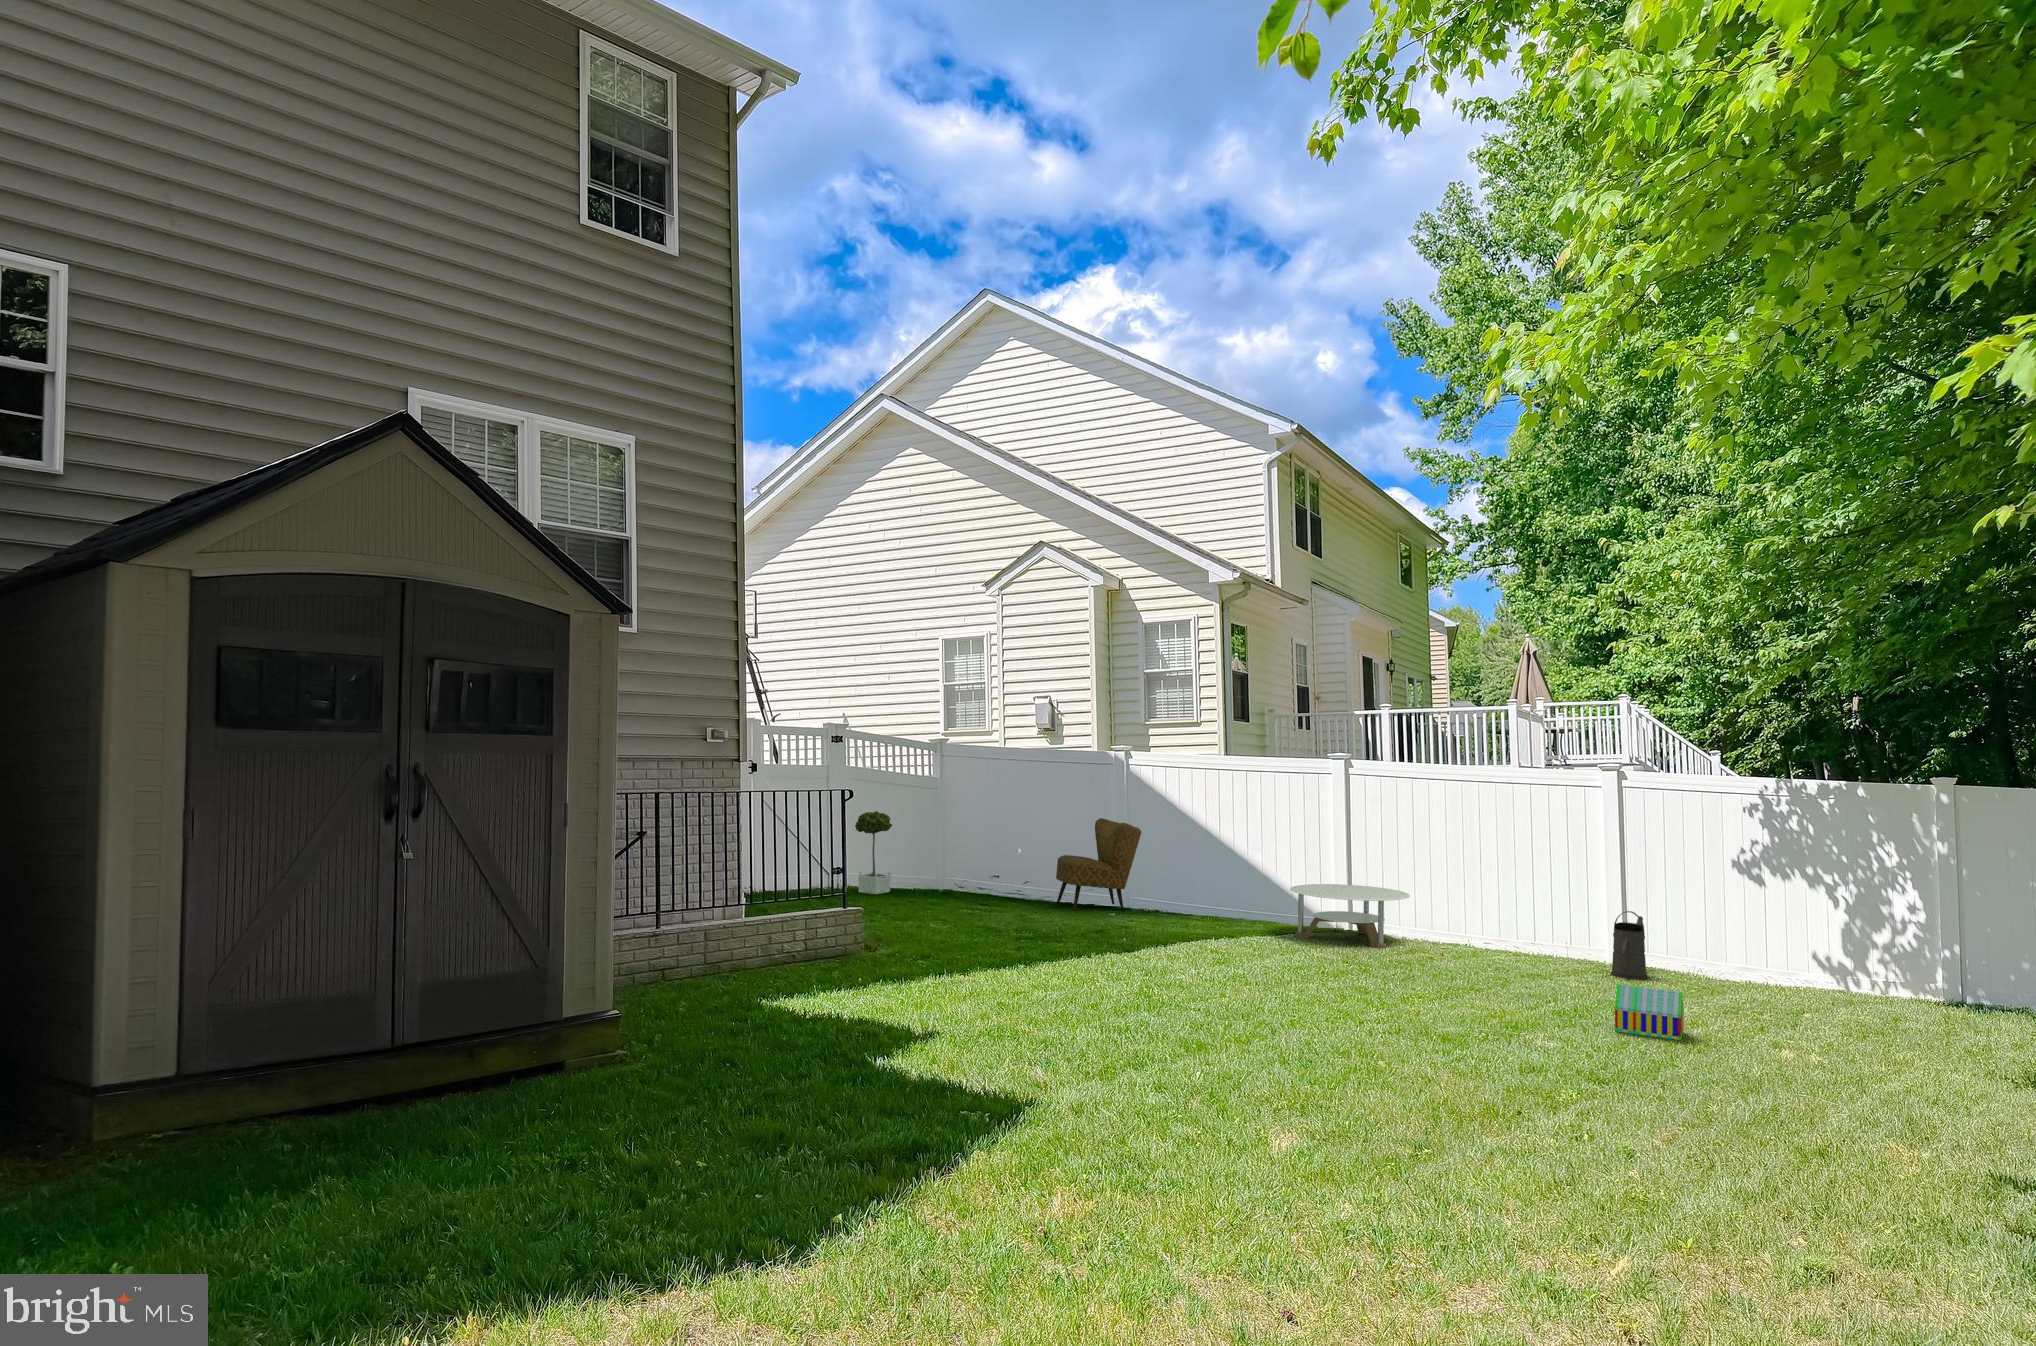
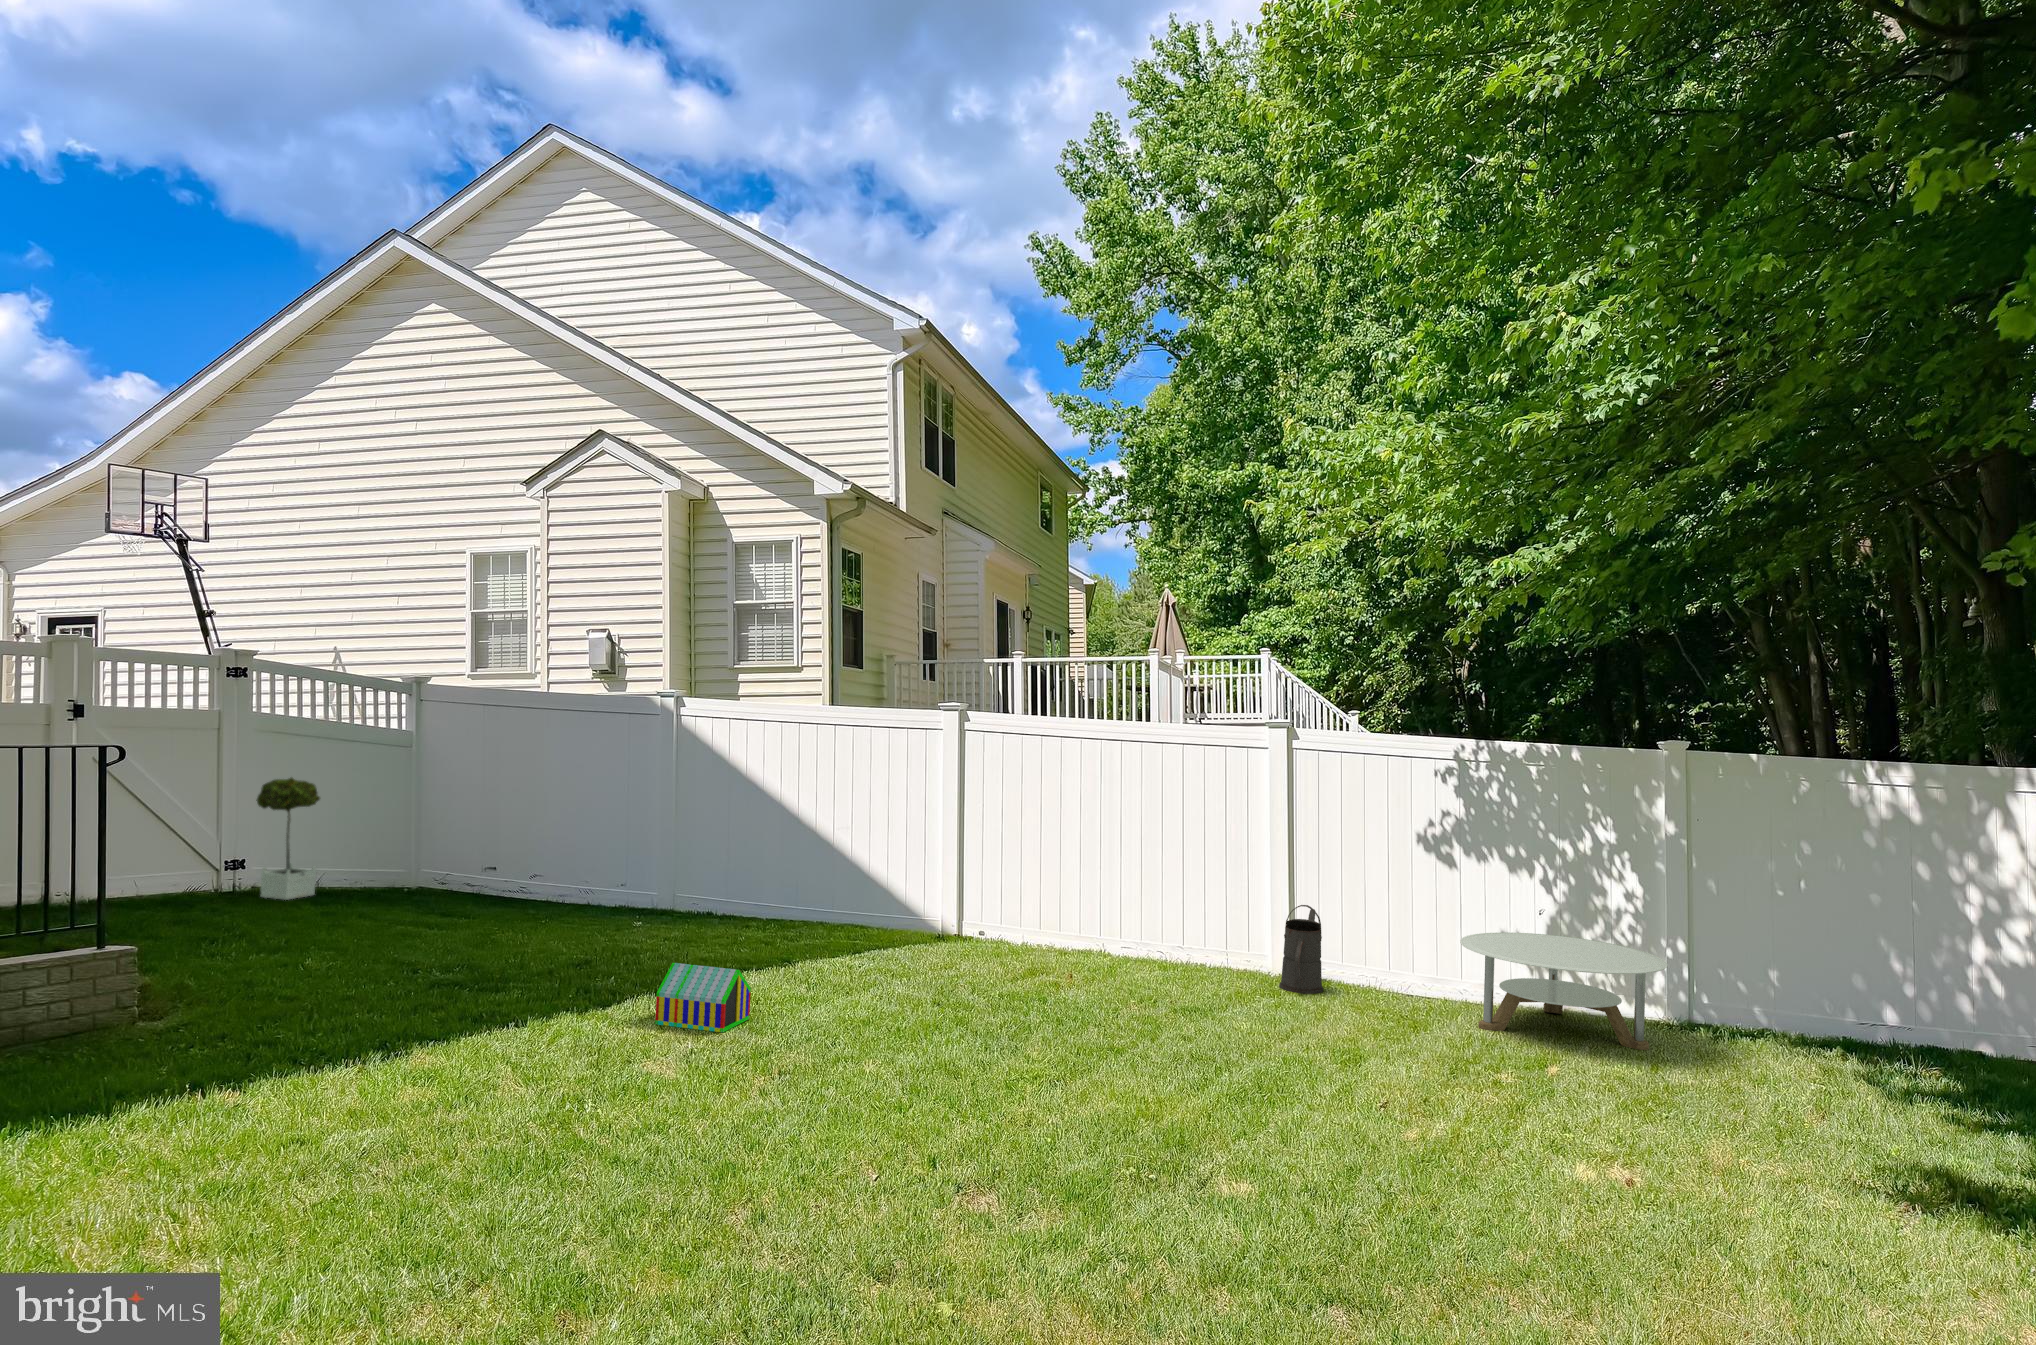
armchair: present [1056,818,1141,911] -> none [567,786,691,916]
round table: present [1290,884,1410,948] -> present [1460,932,1668,1050]
toy house: present [1615,984,1684,1040] -> present [655,963,751,1032]

